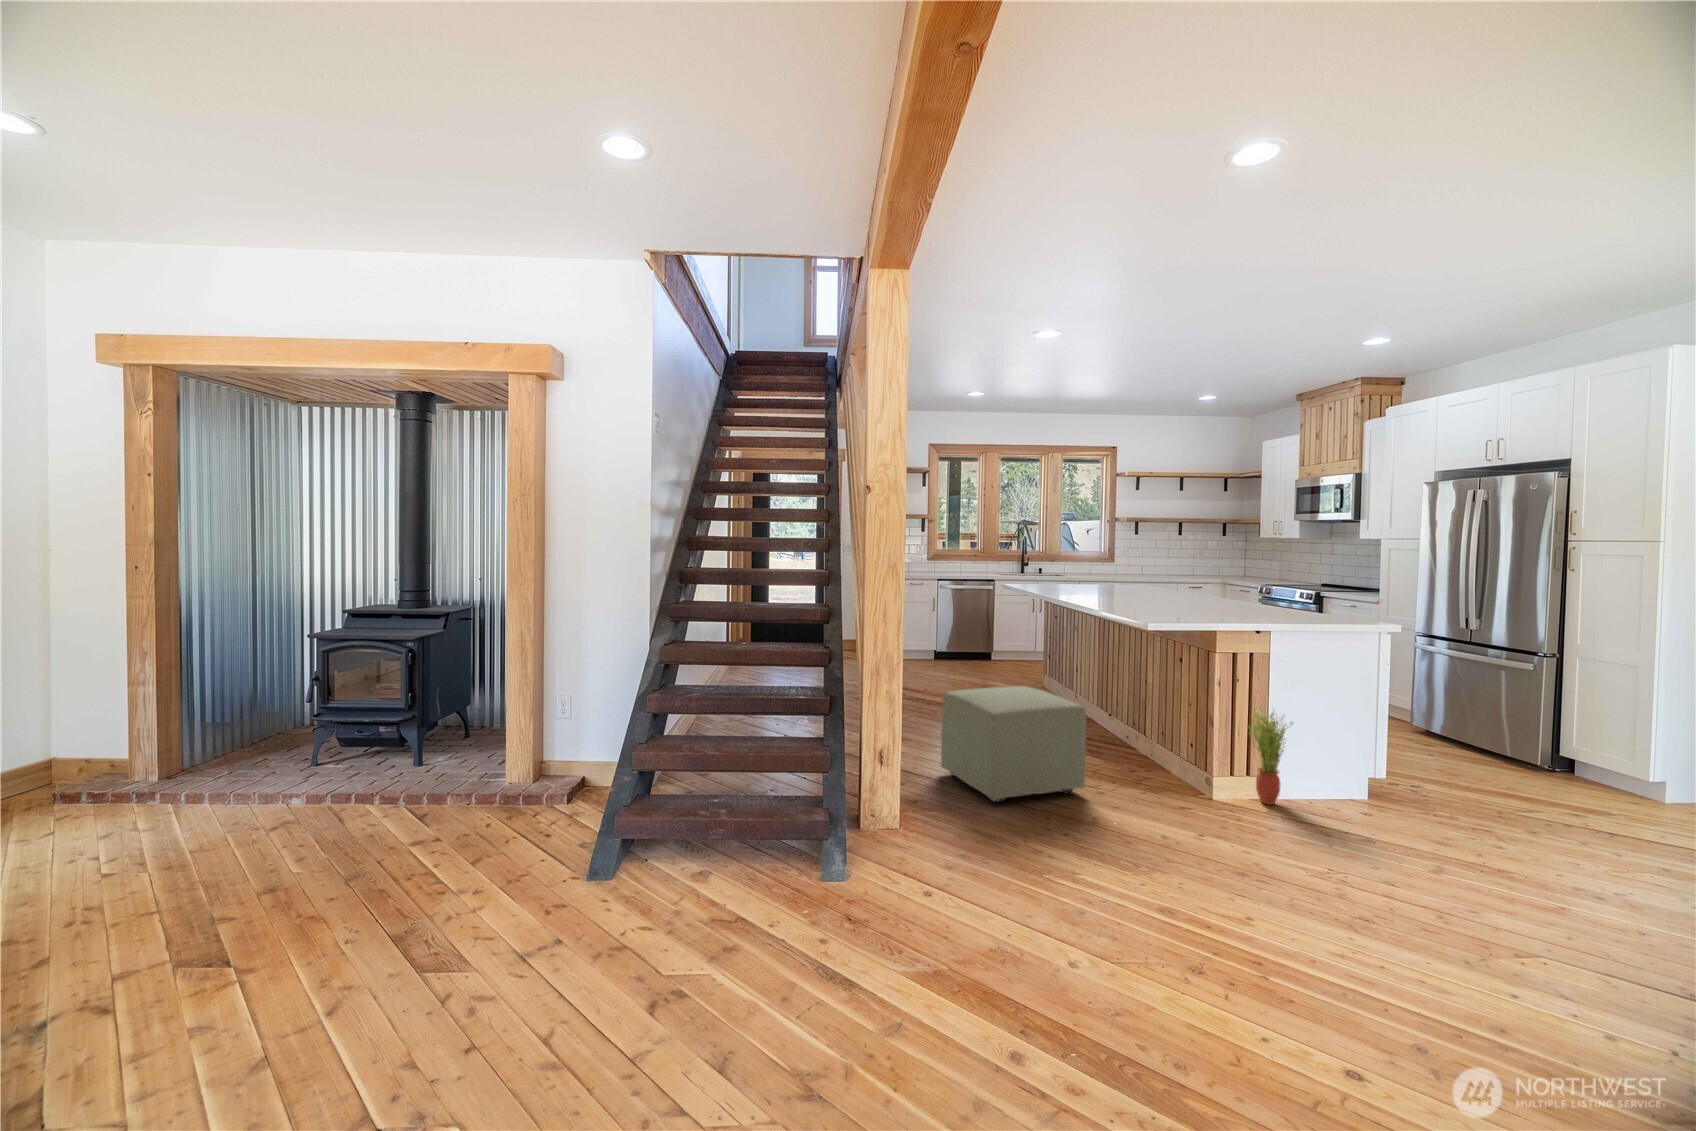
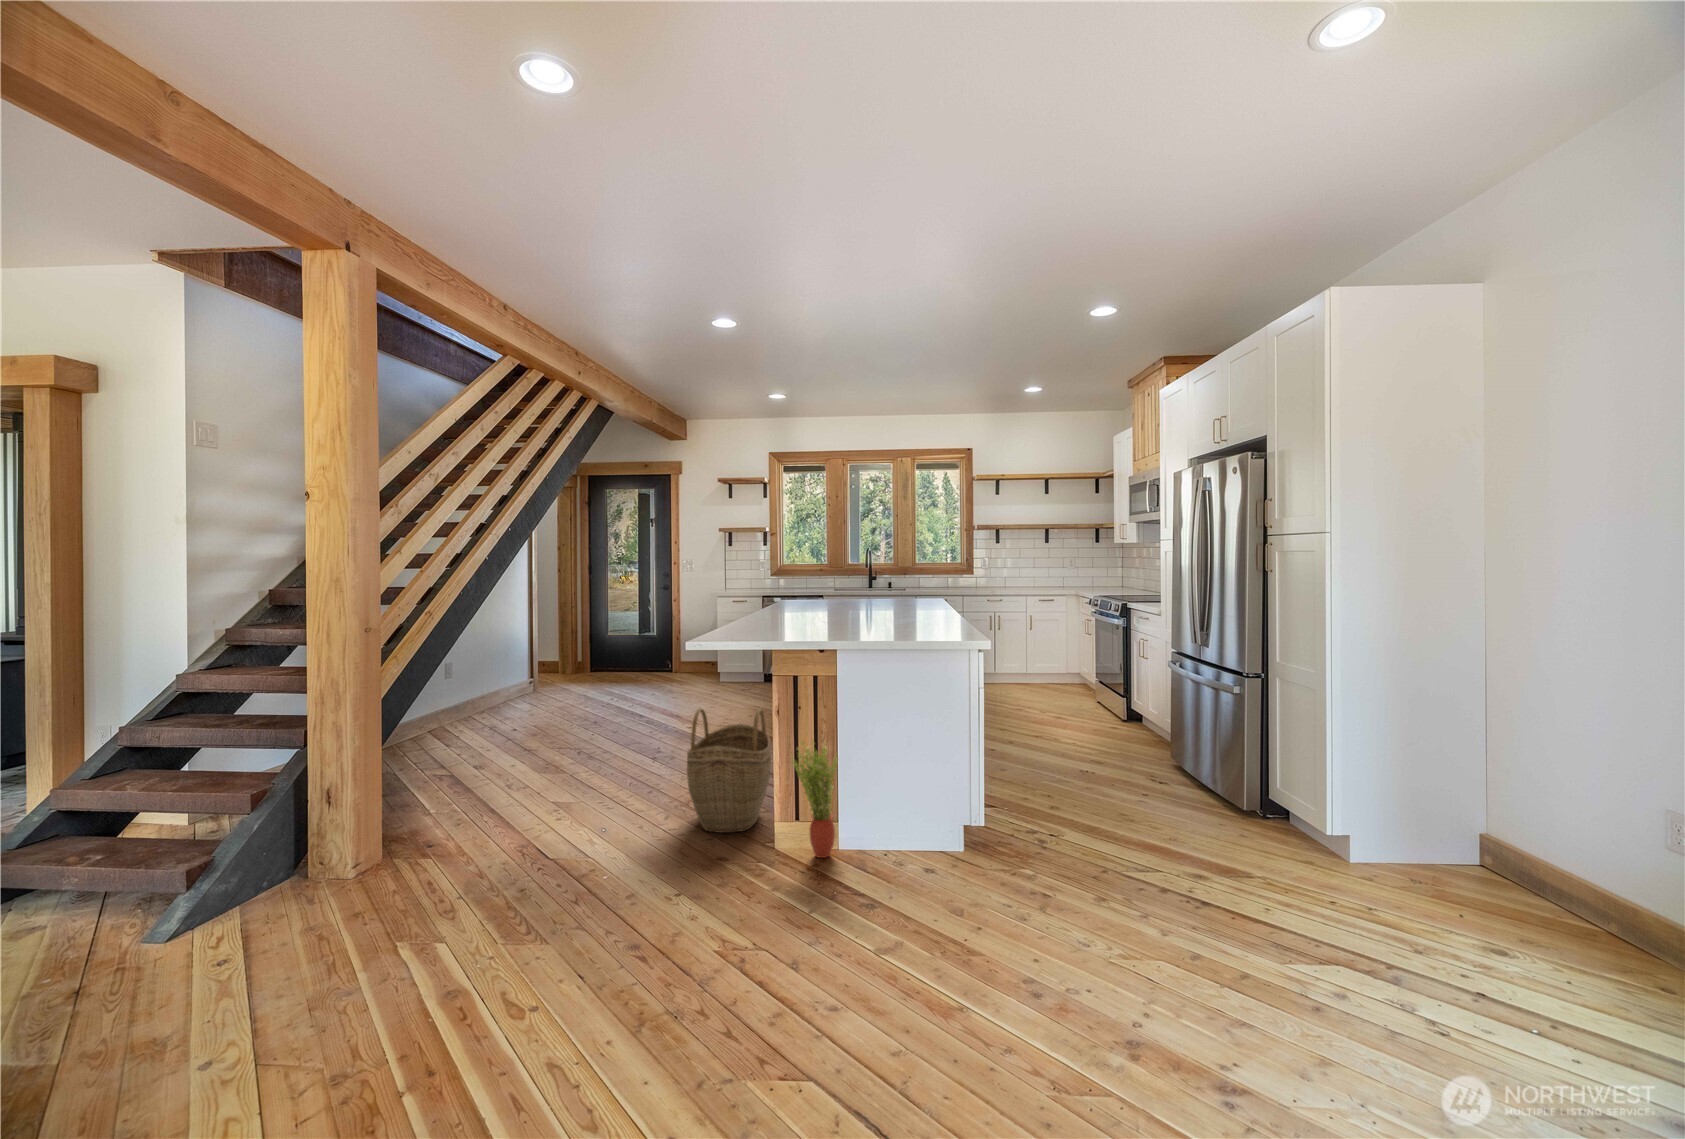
woven basket: none [1099,680,1183,786] -> present [687,708,771,833]
ottoman: present [941,686,1086,802] -> none [489,716,632,849]

